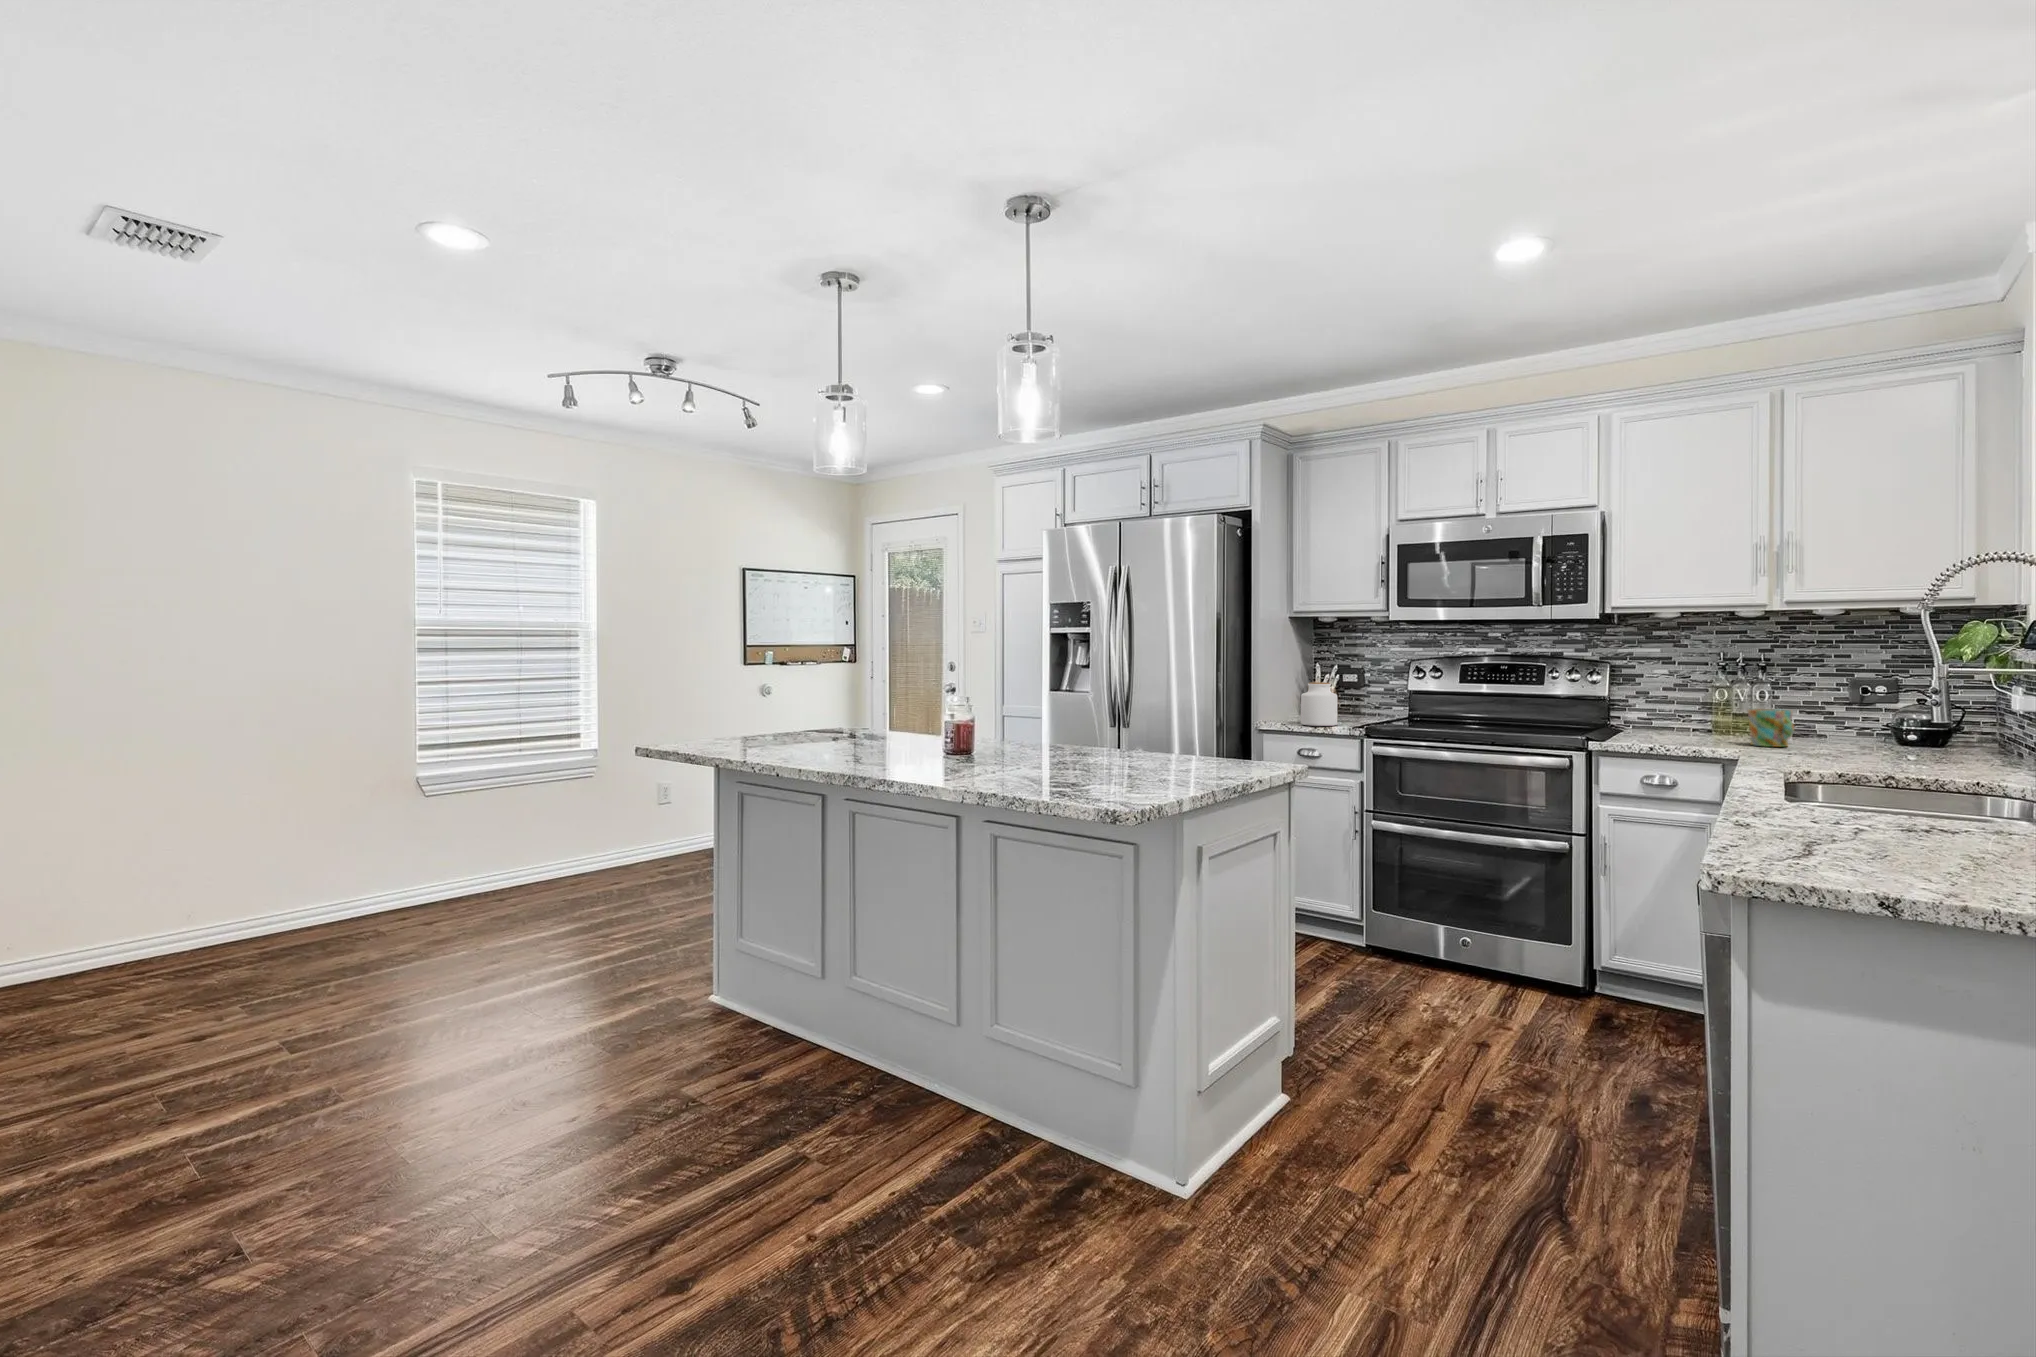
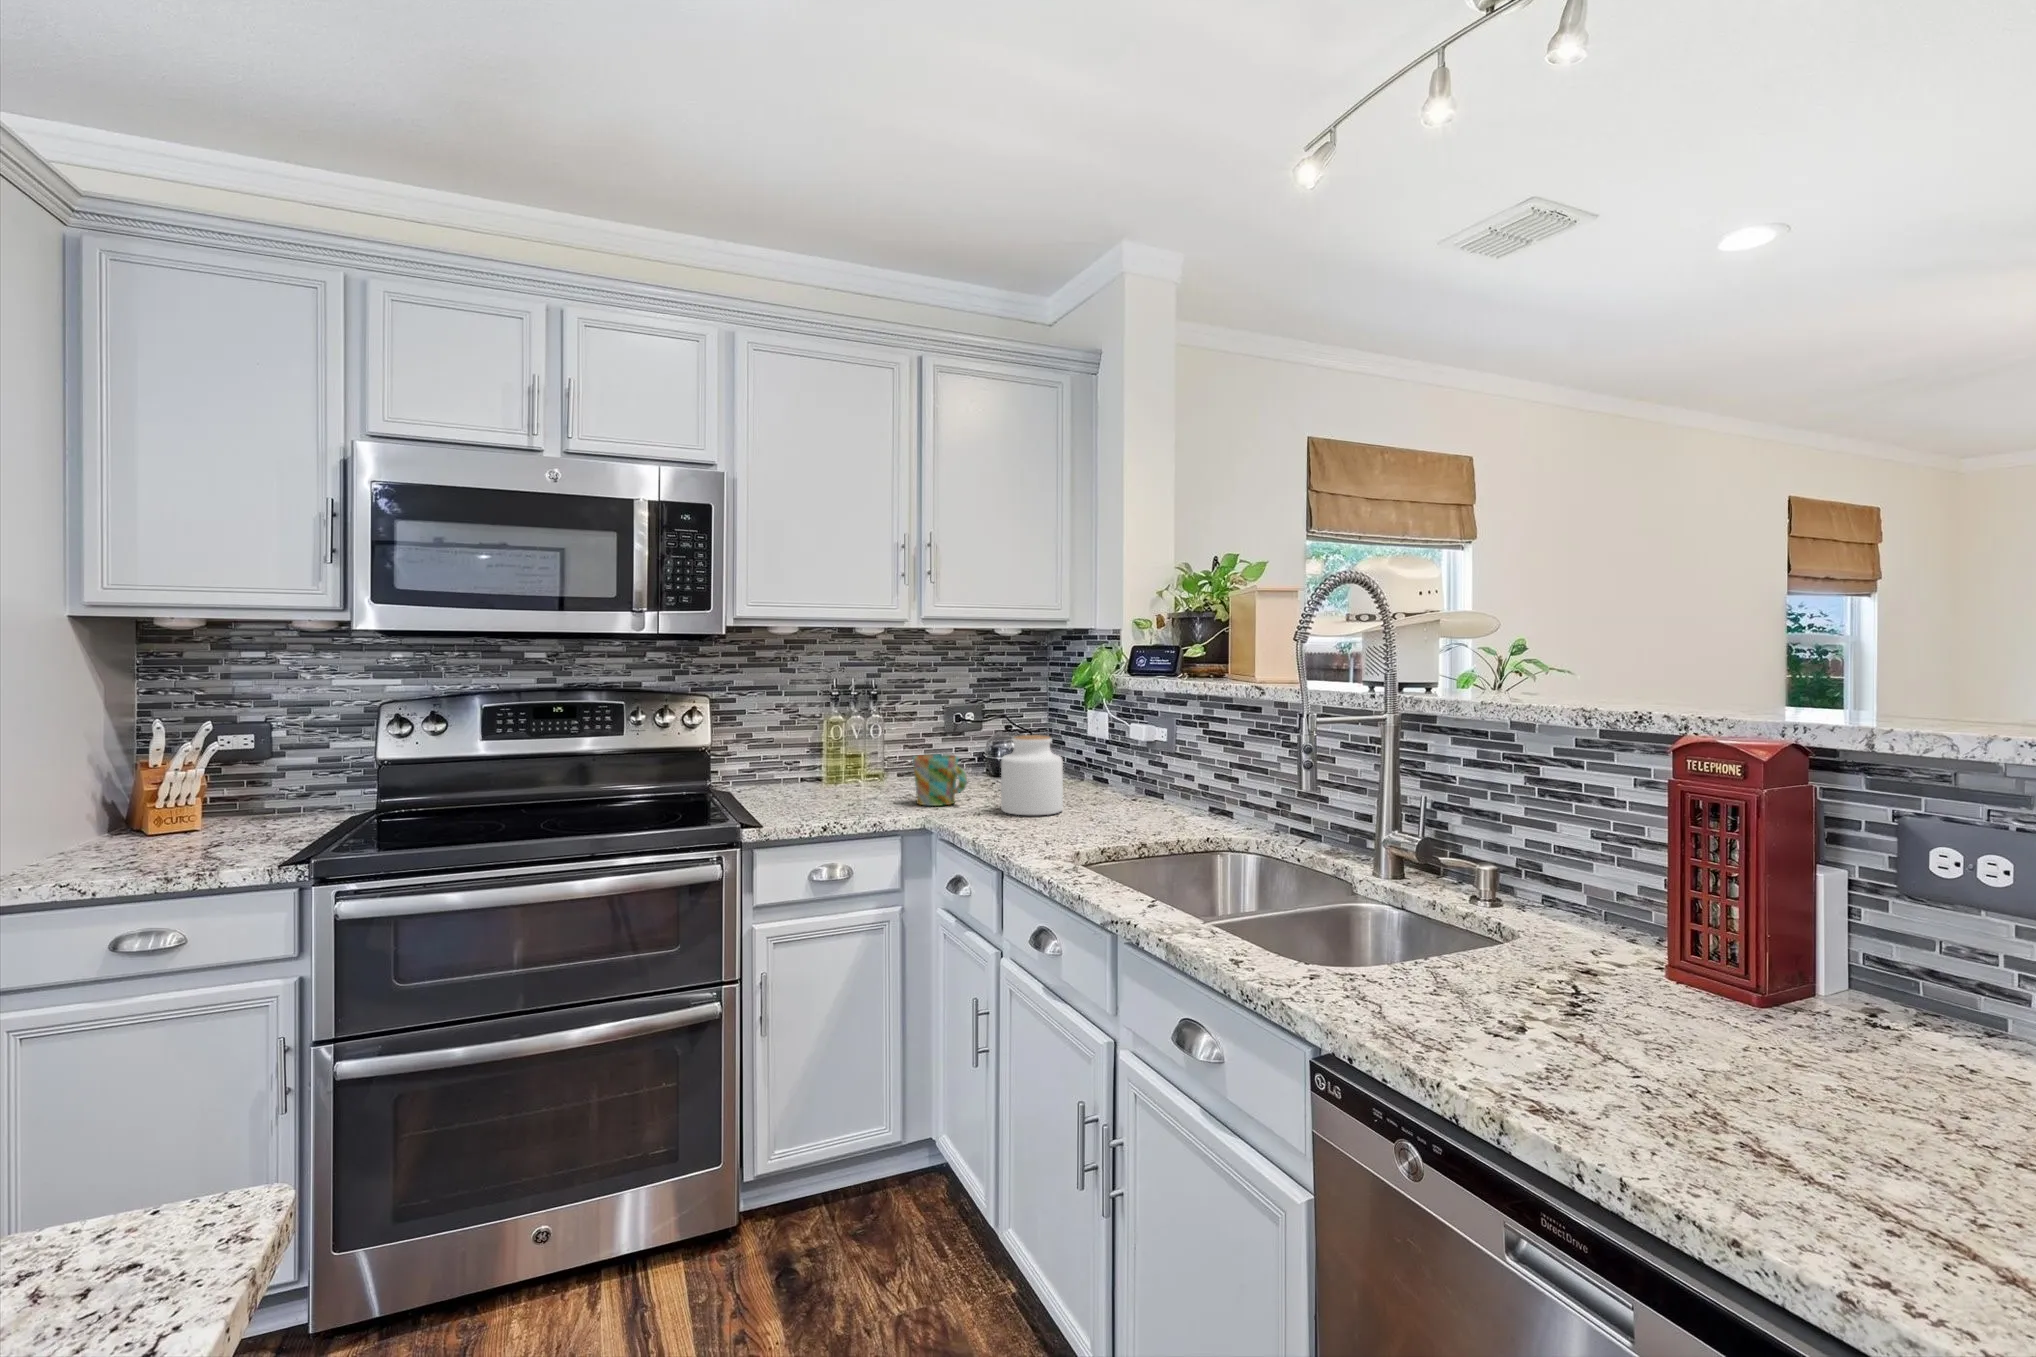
jar: present [1301,682,1338,726] -> present [1001,735,1063,815]

